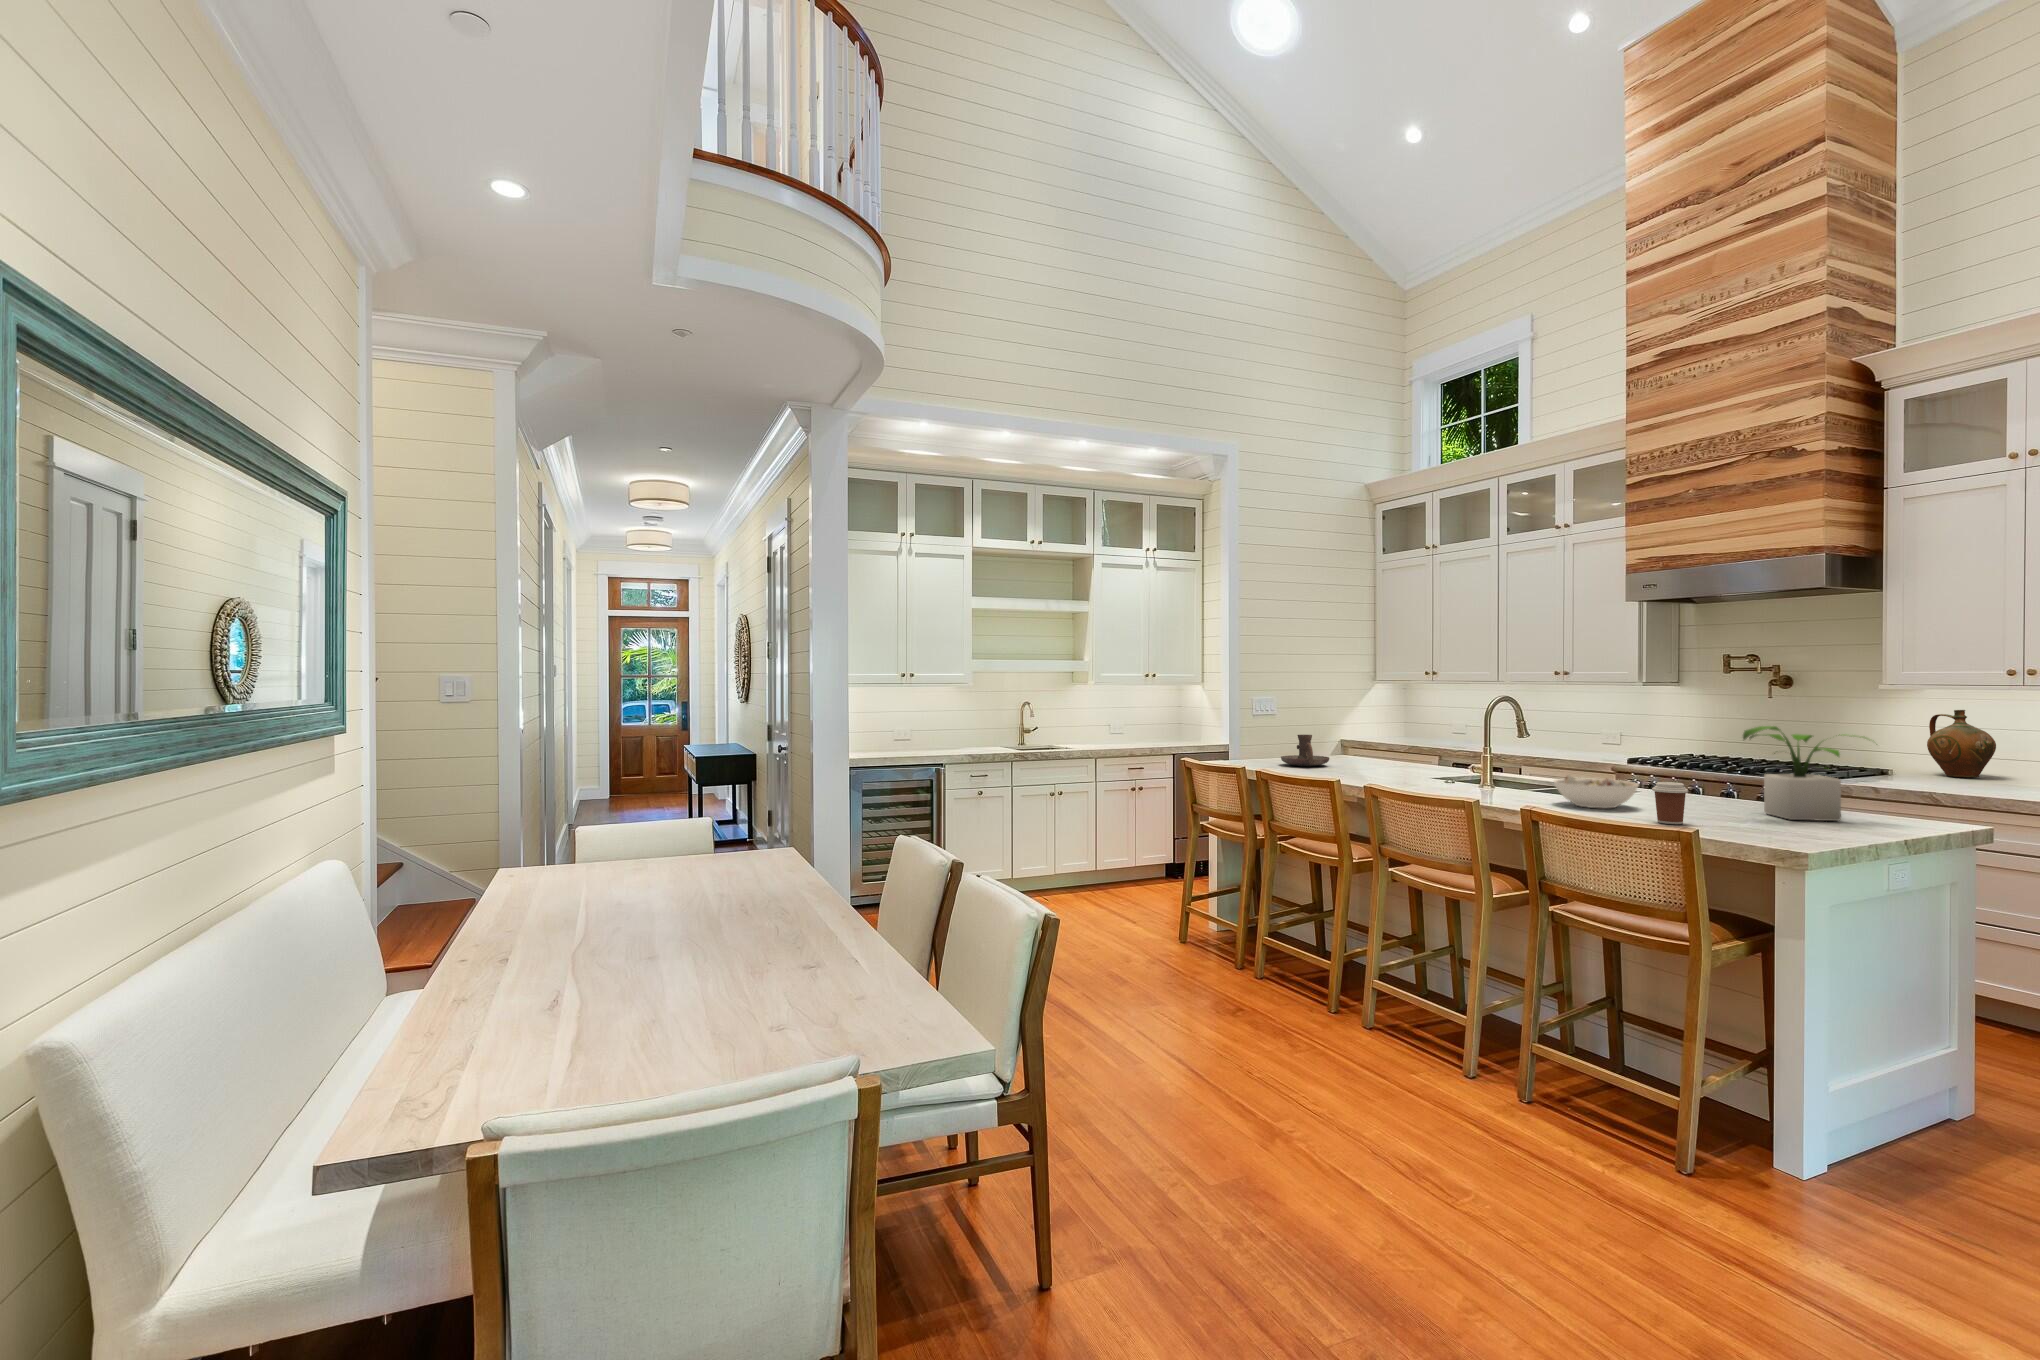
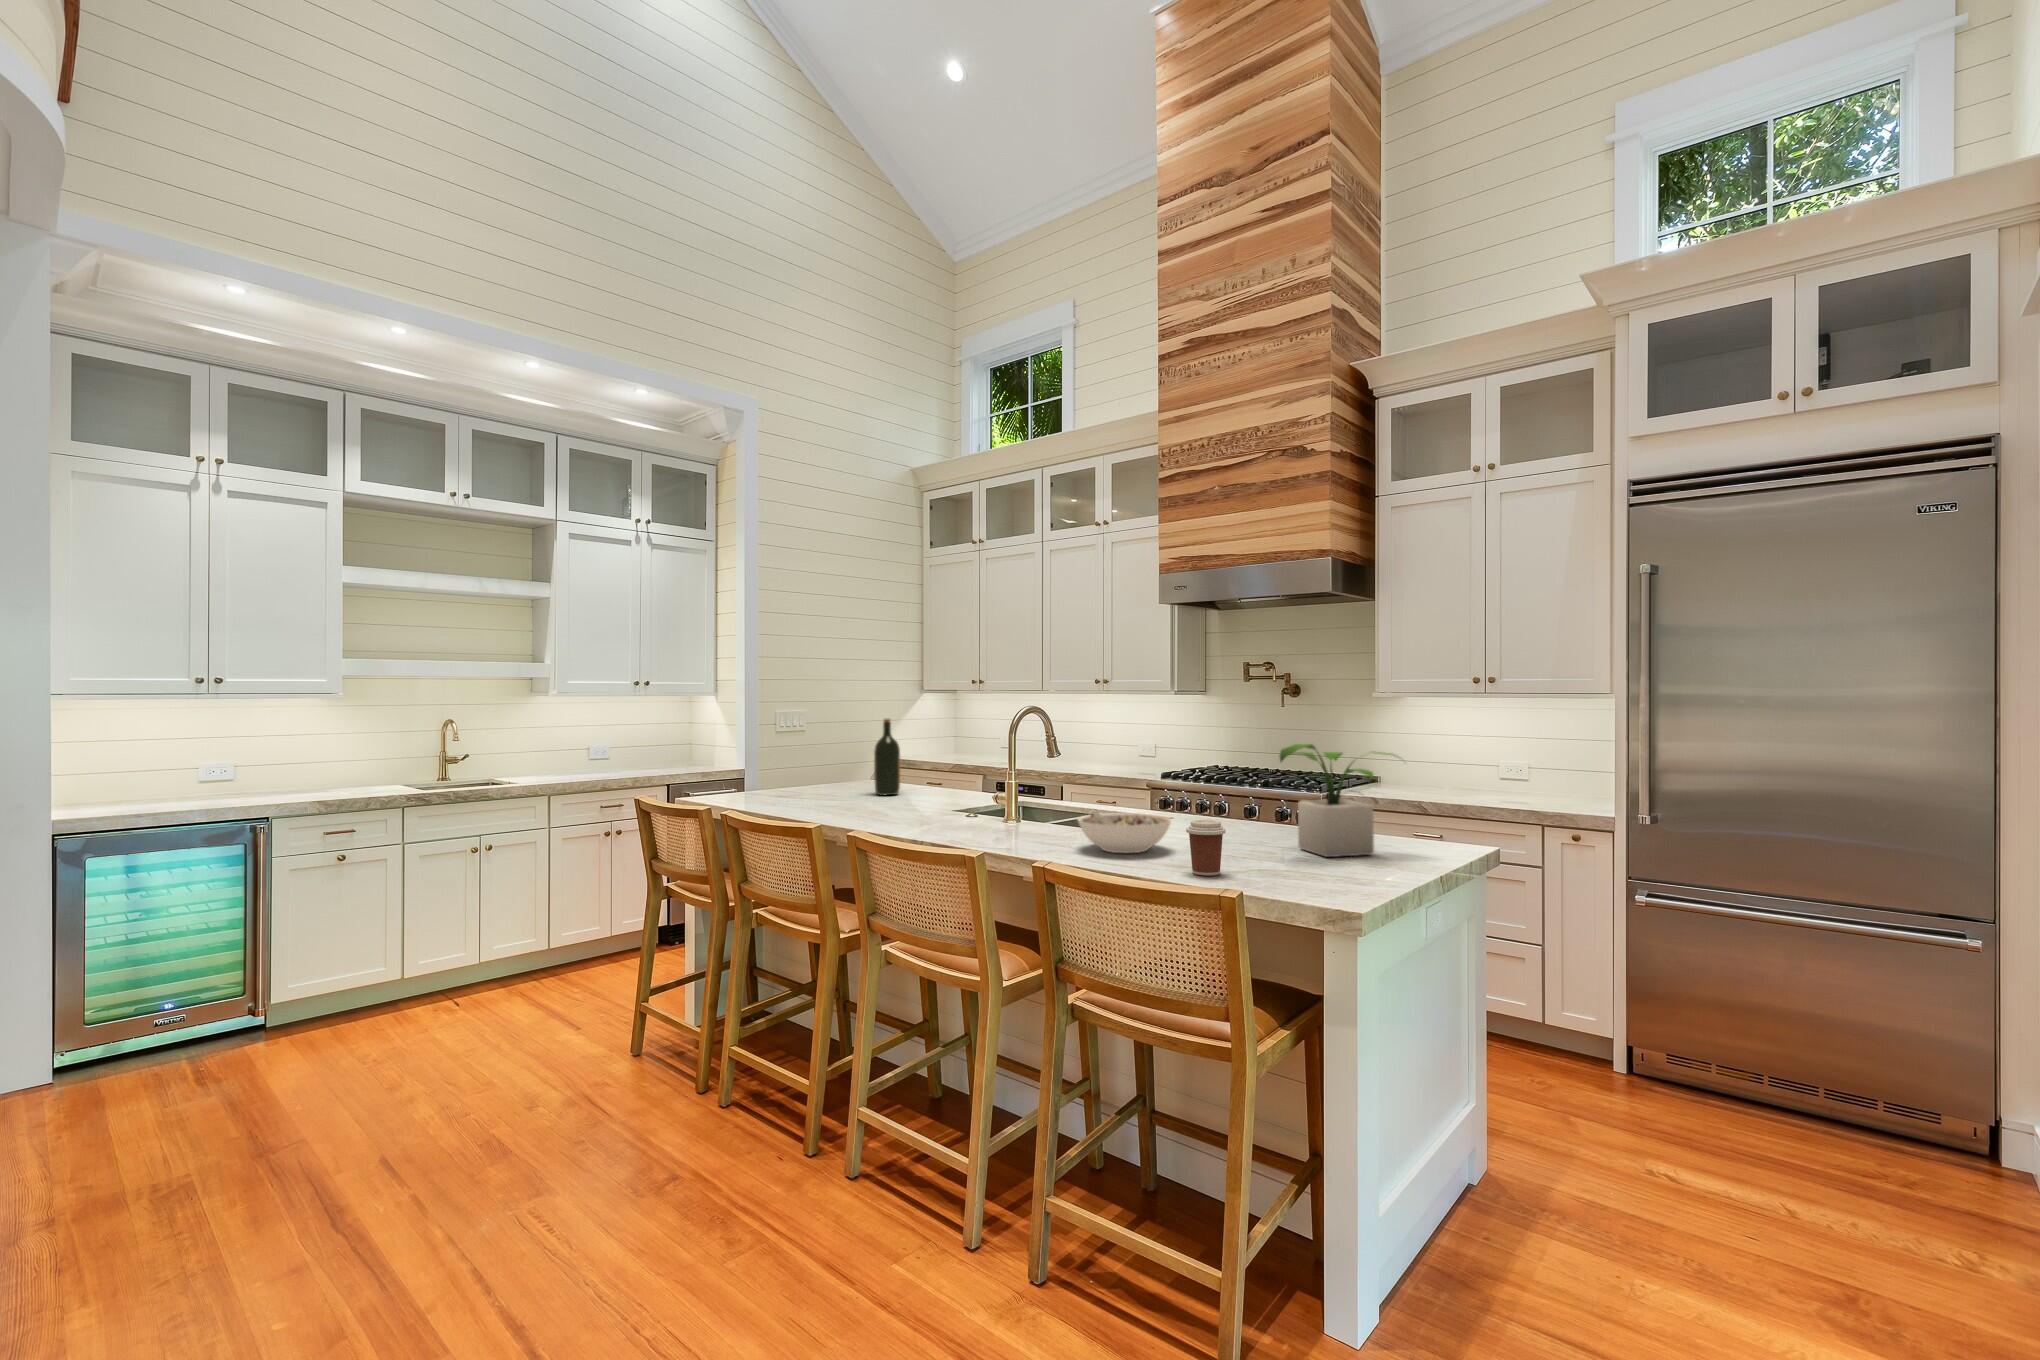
wine bottle: none [1361,703,1383,764] -> present [874,719,900,795]
ceramic jug: present [1927,710,1996,778] -> none [1409,718,1461,784]
candle holder: present [1281,735,1329,766] -> none [770,761,832,803]

